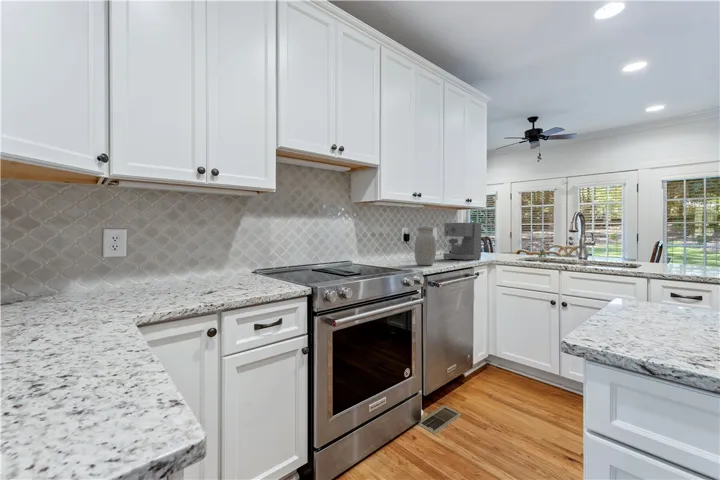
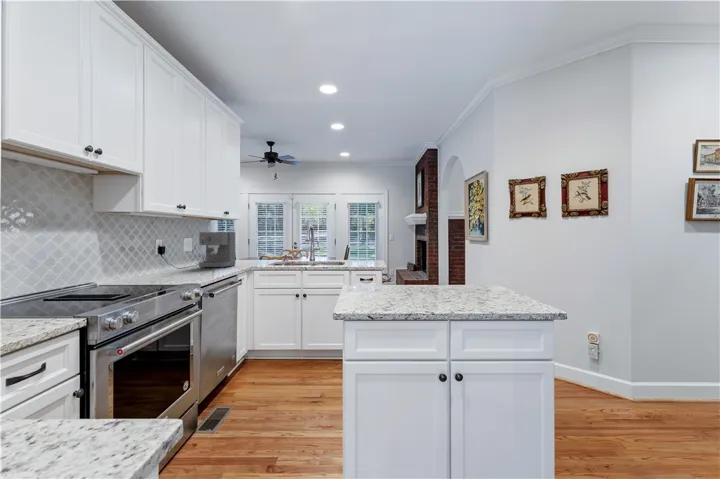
jar: present [415,226,436,265] -> none [176,237,200,277]

